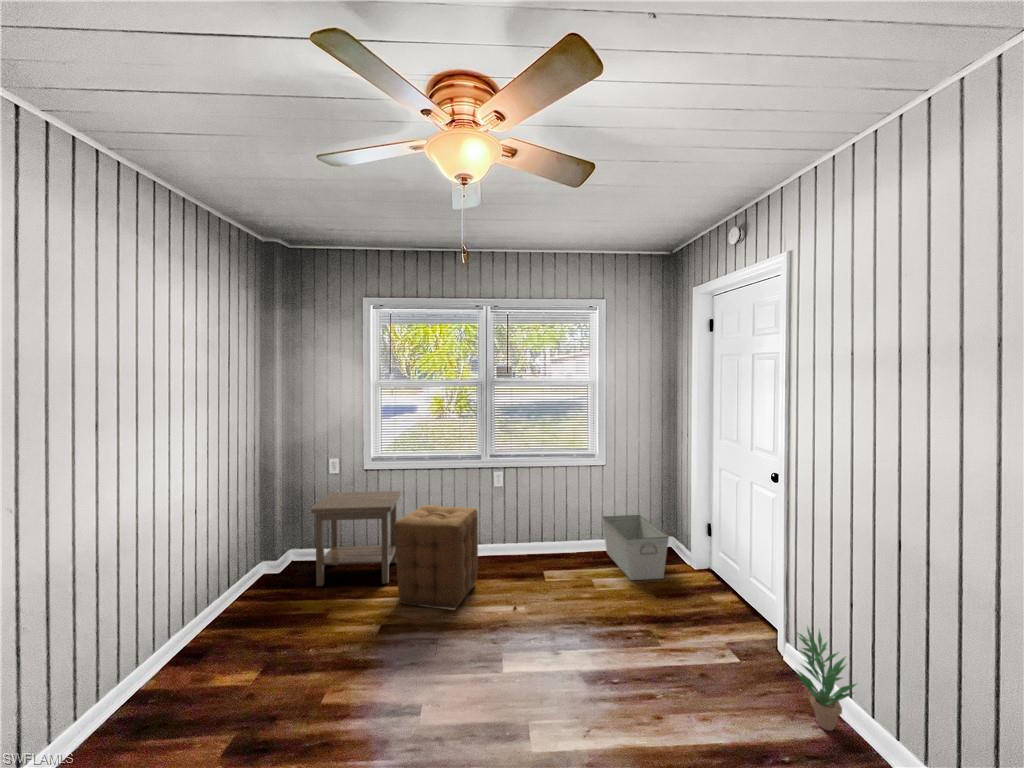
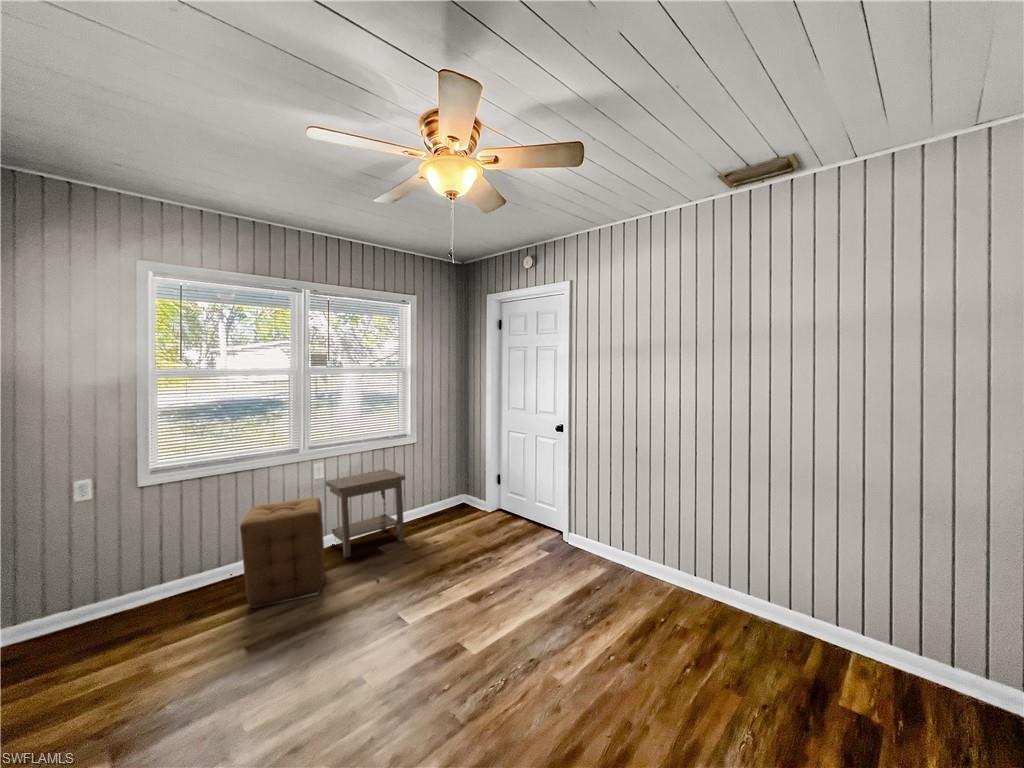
side table: present [311,491,401,586] -> present [326,469,405,558]
storage bin: present [602,515,669,580] -> none [414,482,475,531]
potted plant: present [796,627,857,731] -> none [589,511,623,569]

